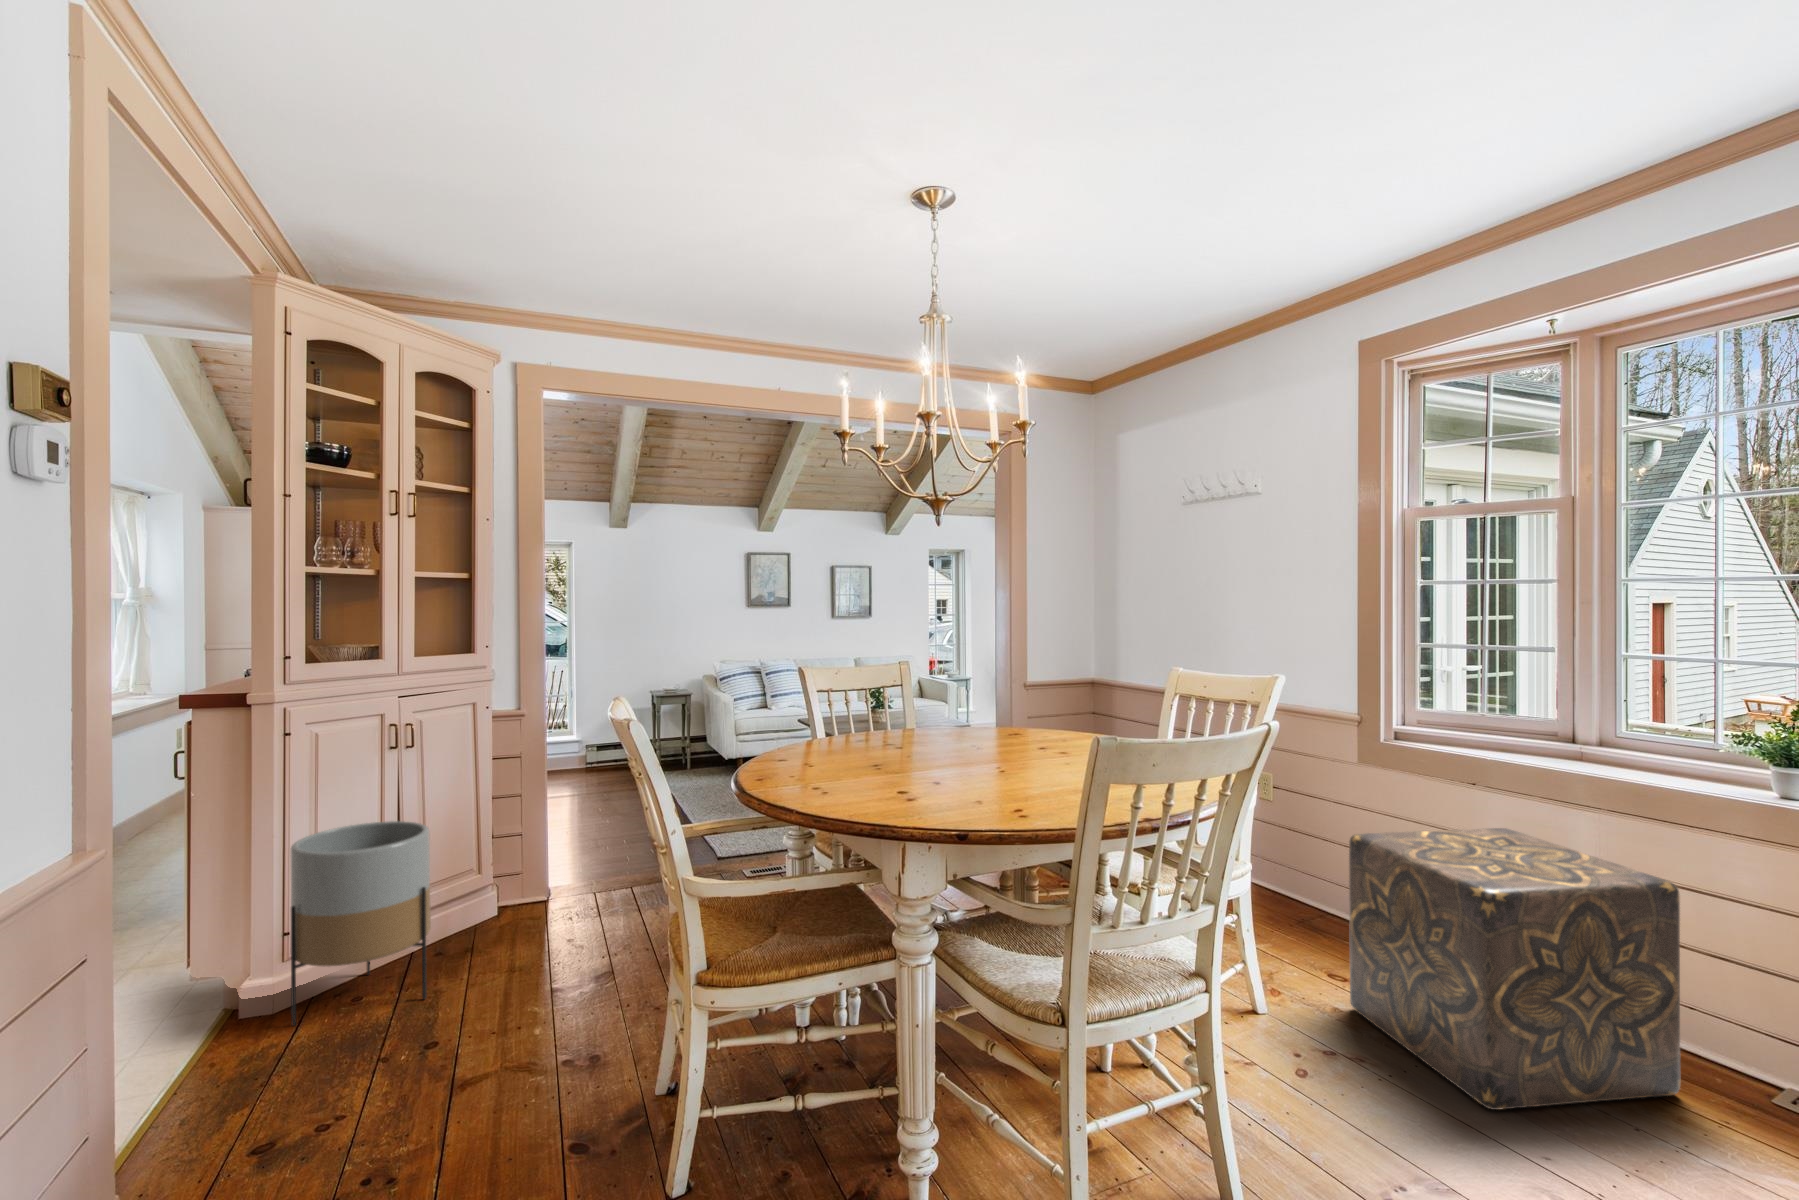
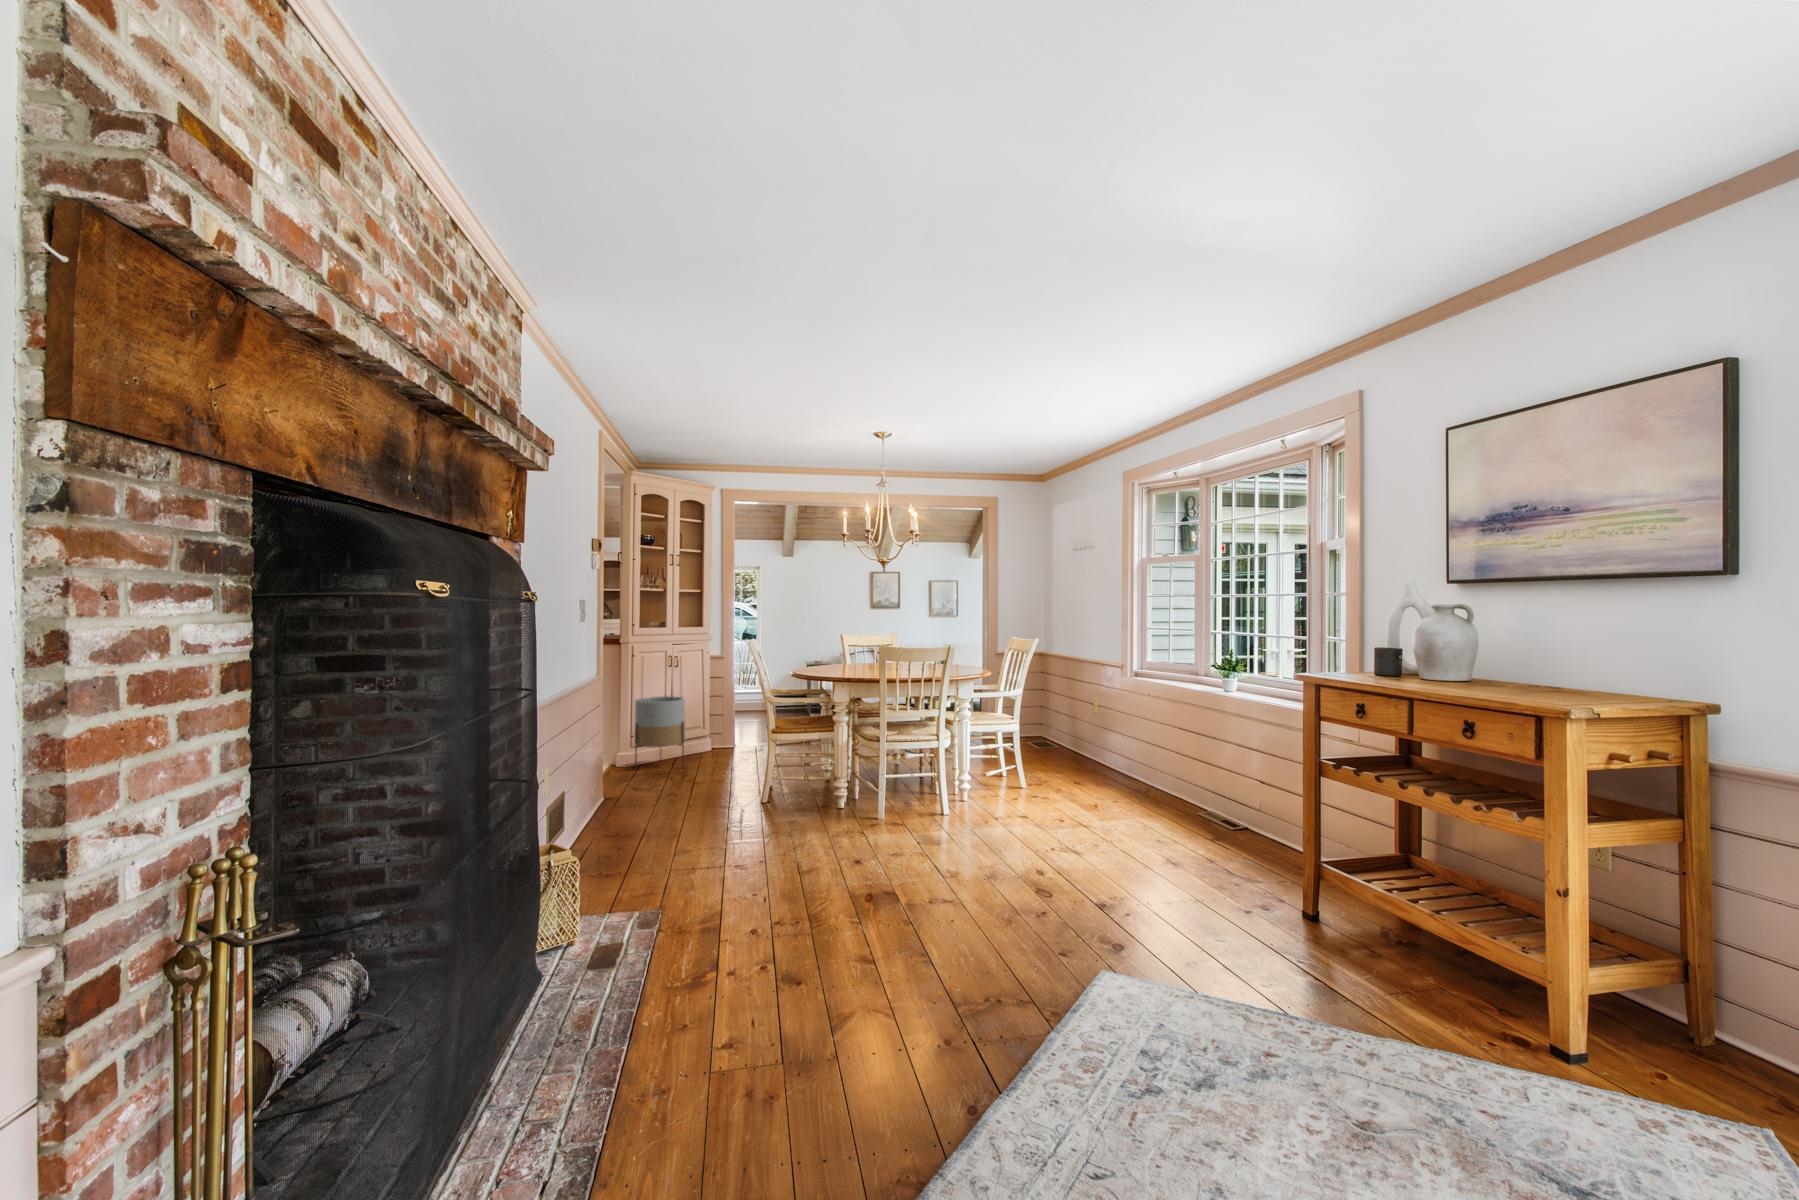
ottoman: present [1349,828,1680,1110] -> none [1068,711,1167,813]

